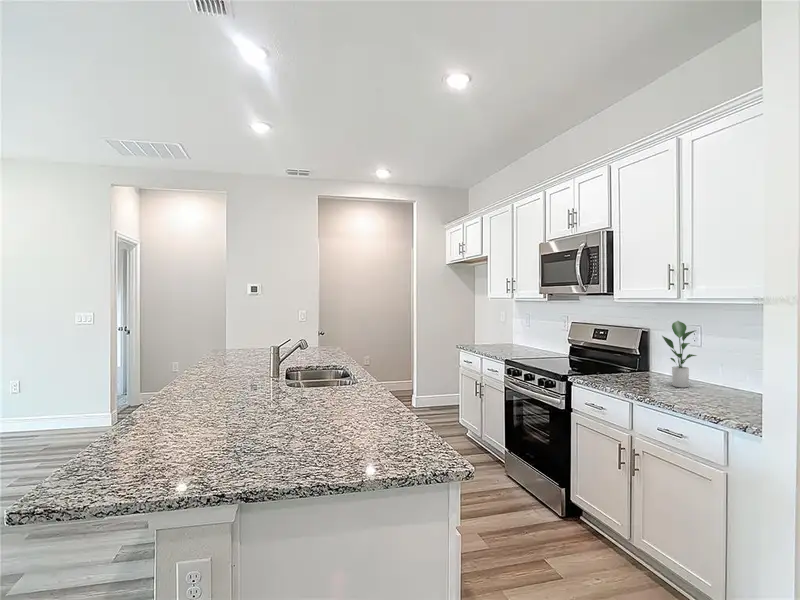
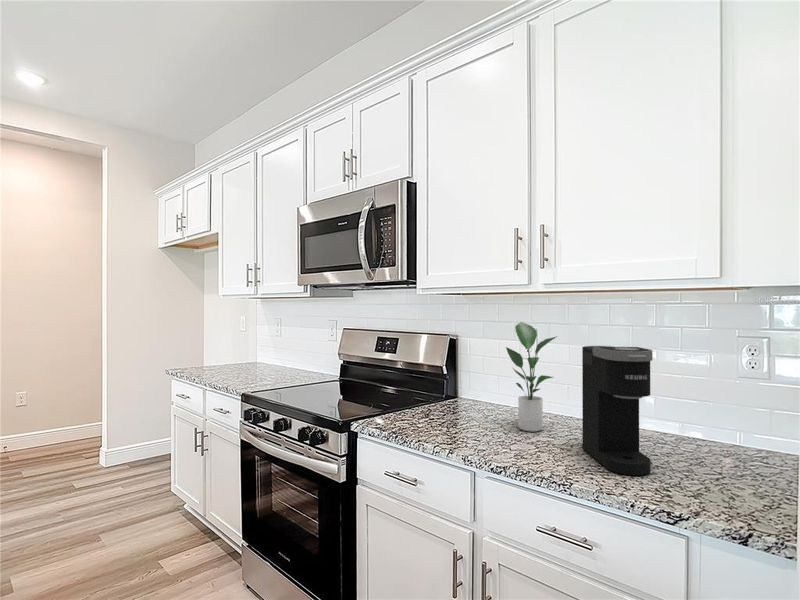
coffee maker: none [702,336,733,406] -> present [582,346,652,476]

